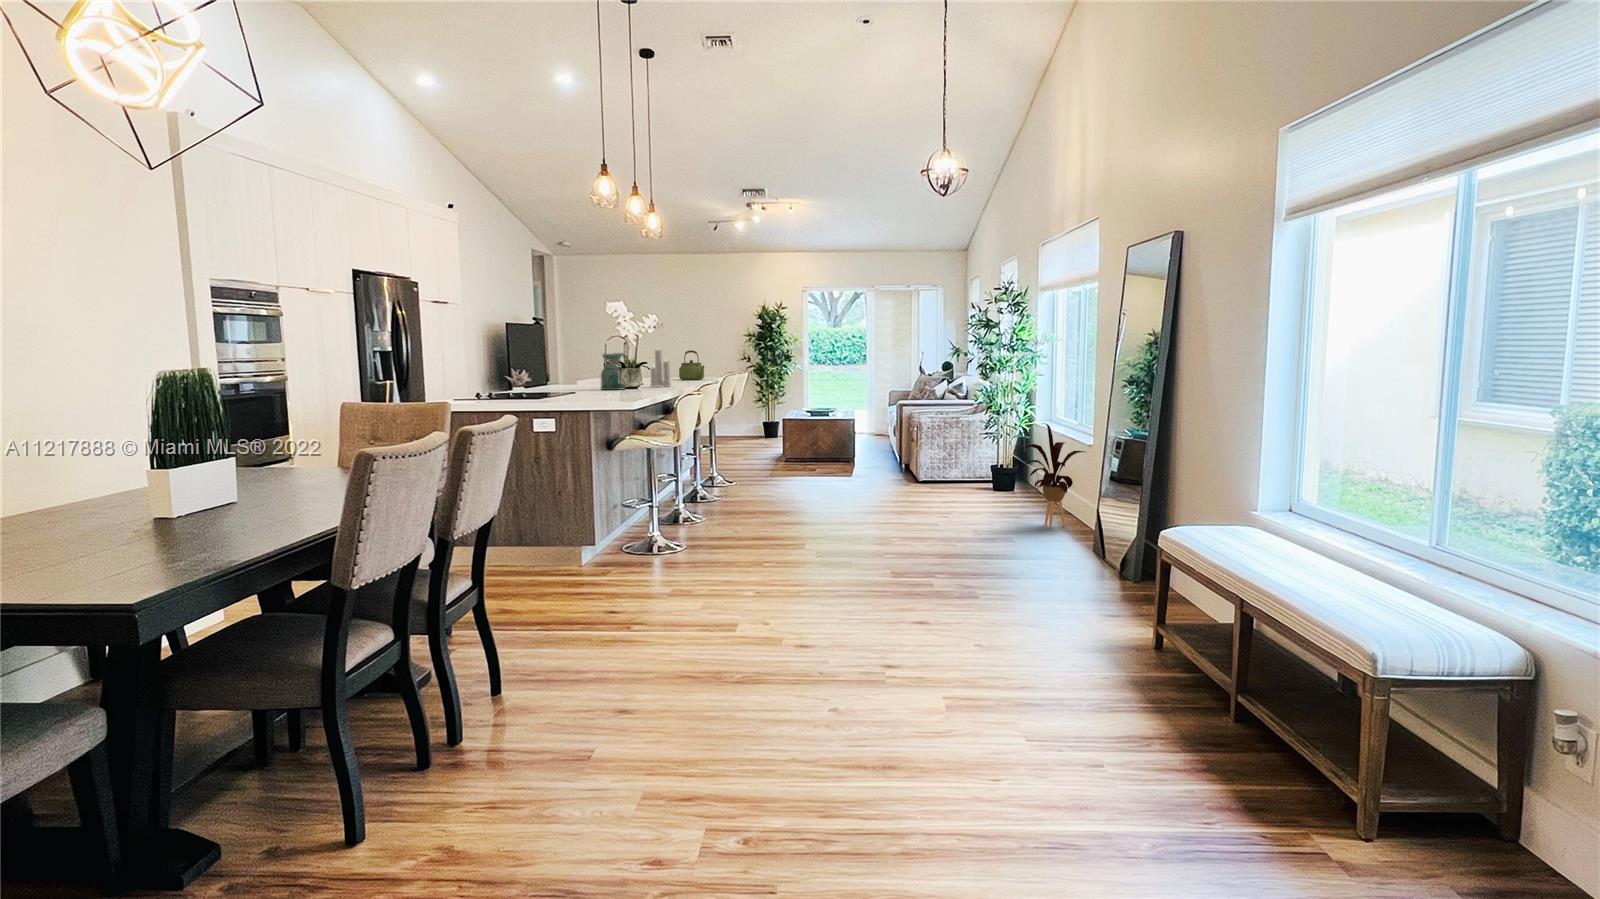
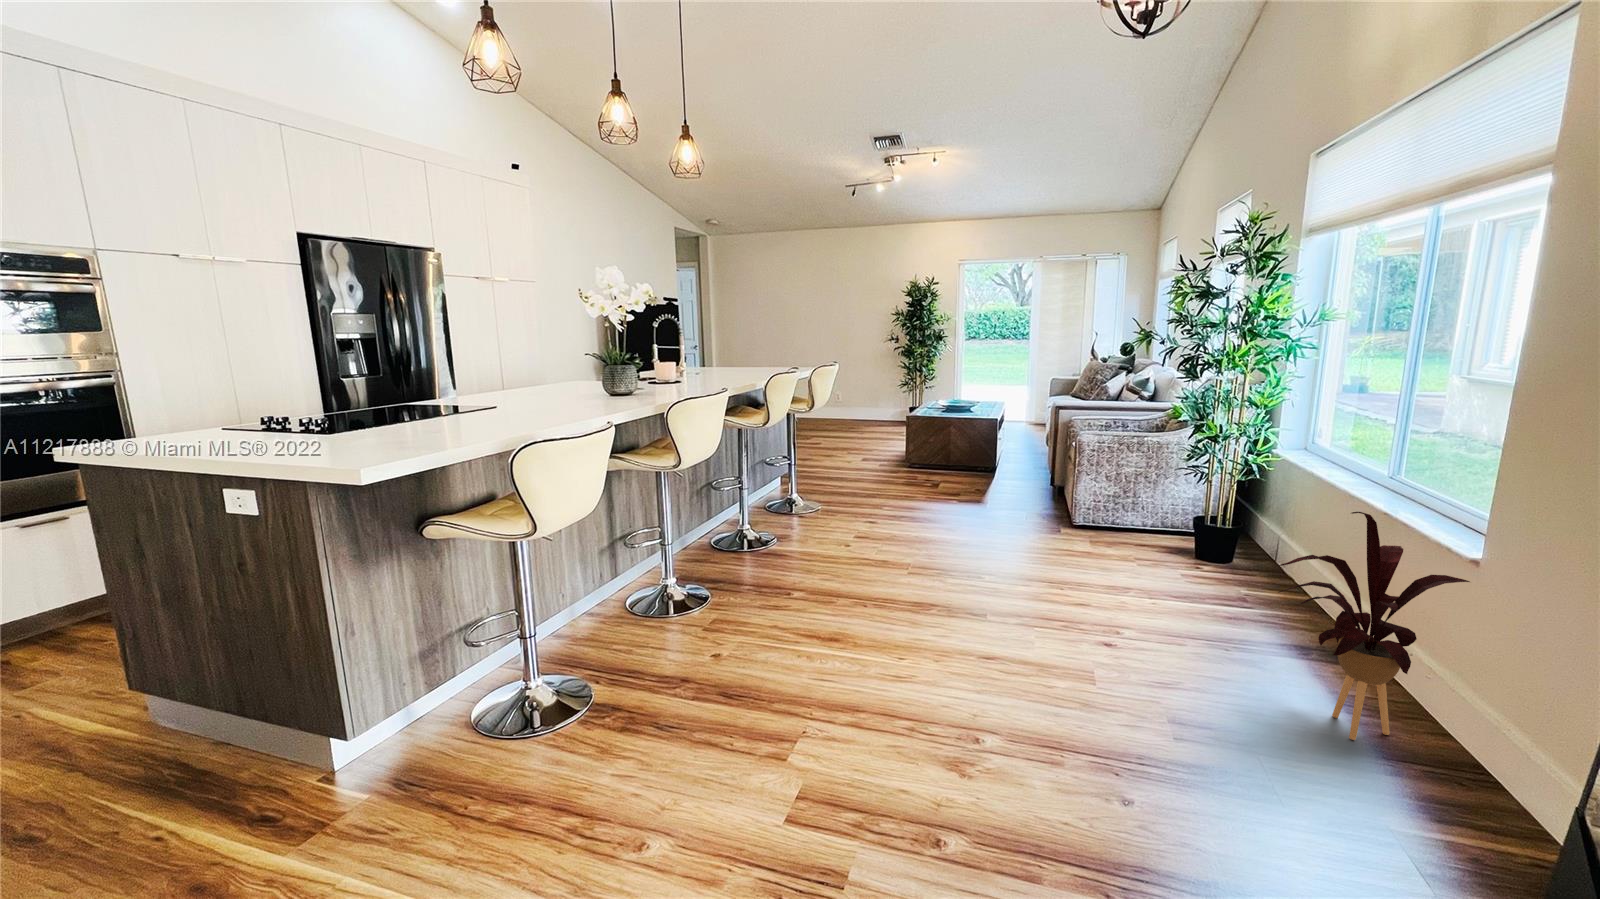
candle: present [650,350,671,387] -> none [625,326,658,395]
kettle: present [679,350,704,380] -> none [732,336,765,376]
ceramic pitcher: present [601,353,627,390] -> none [526,344,579,403]

